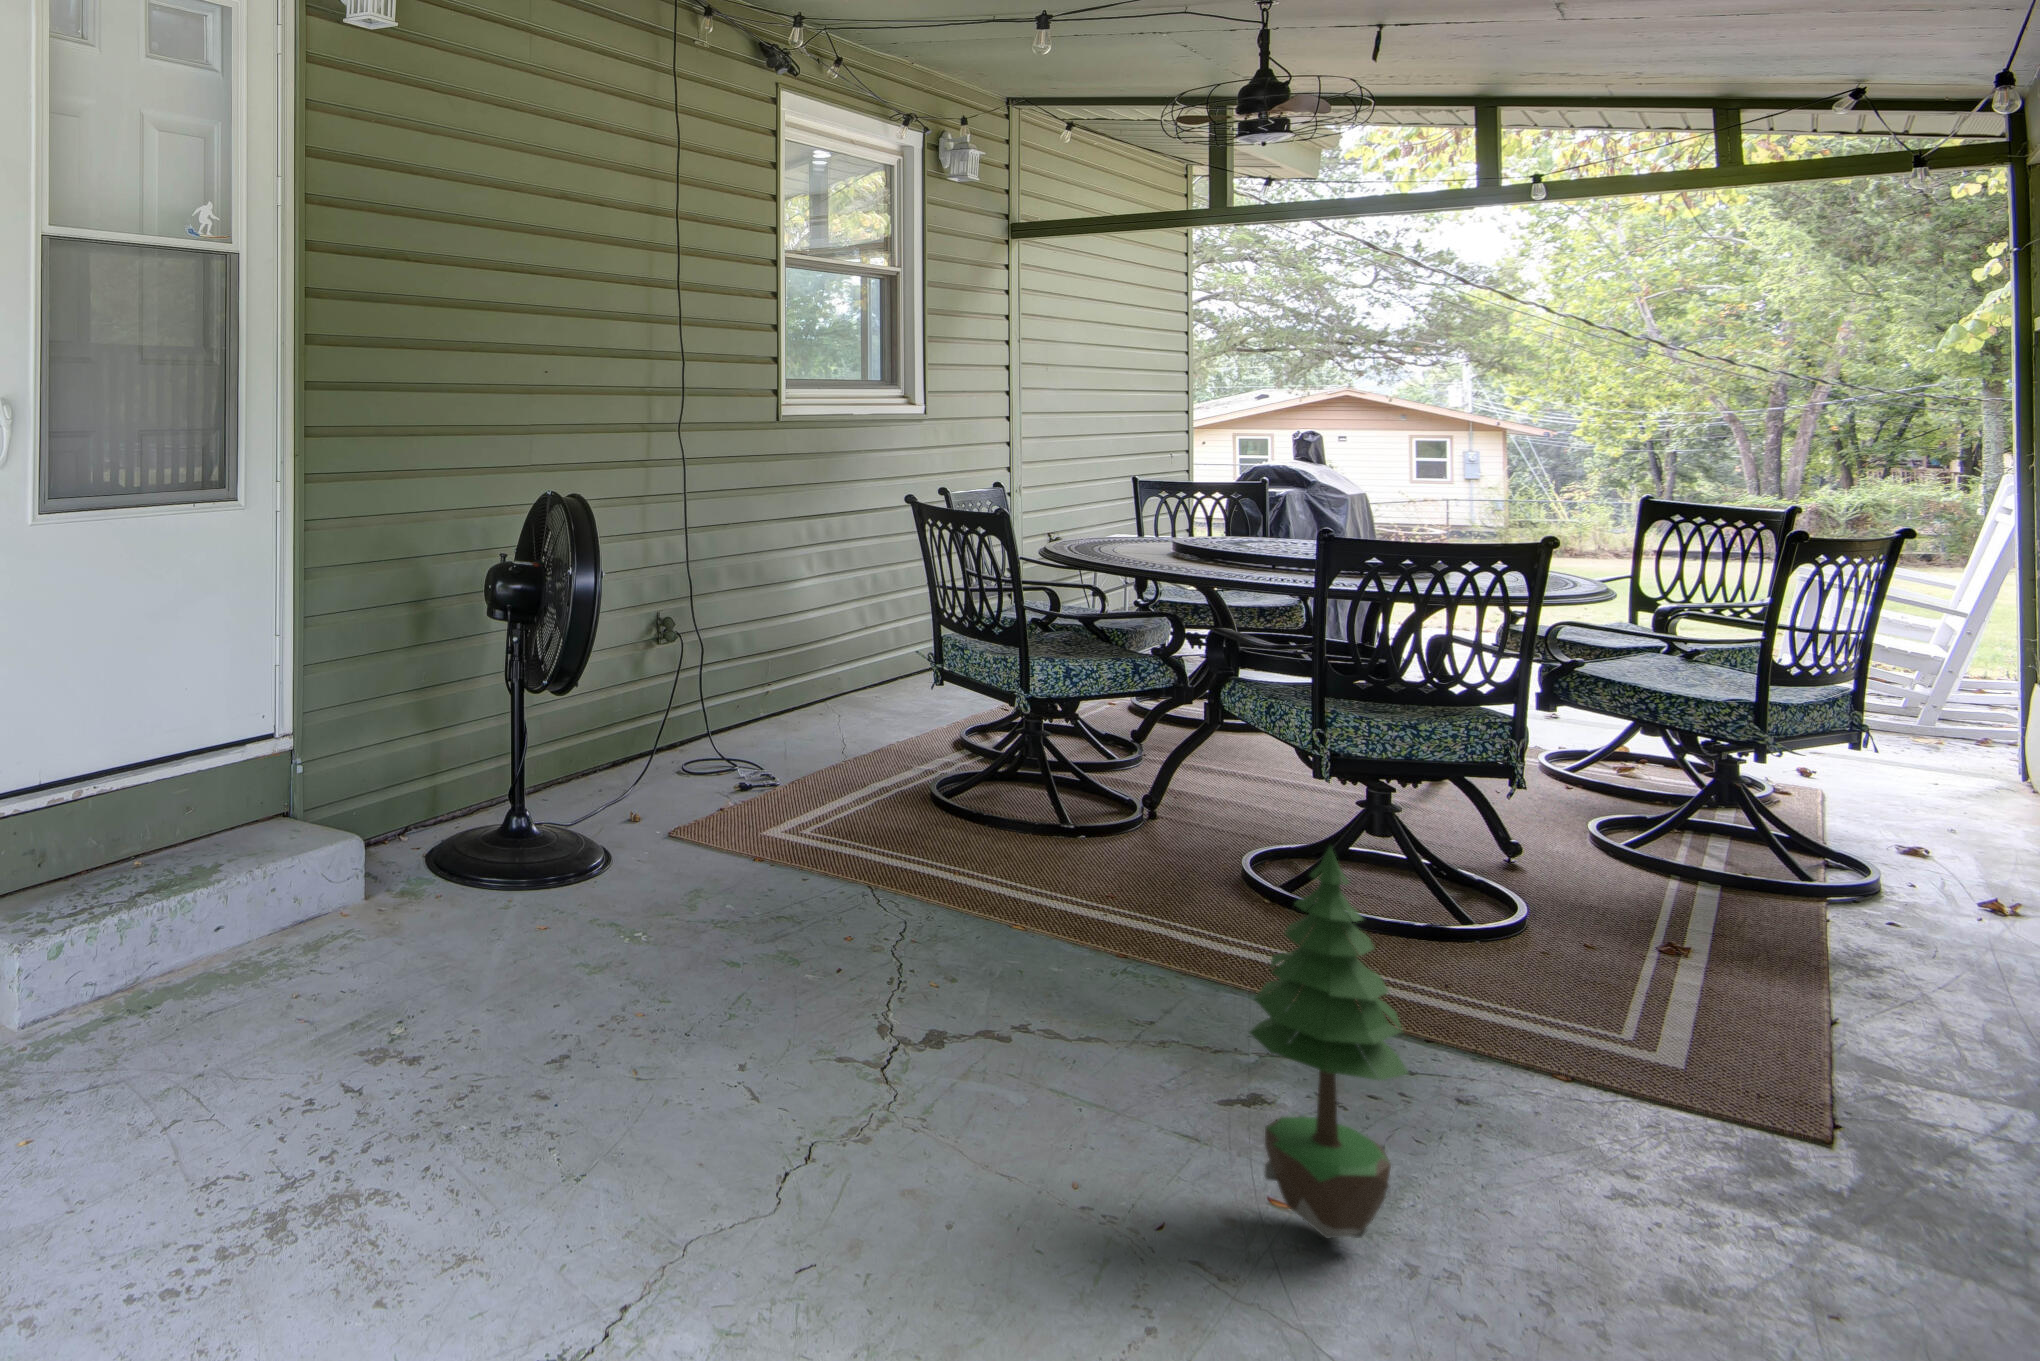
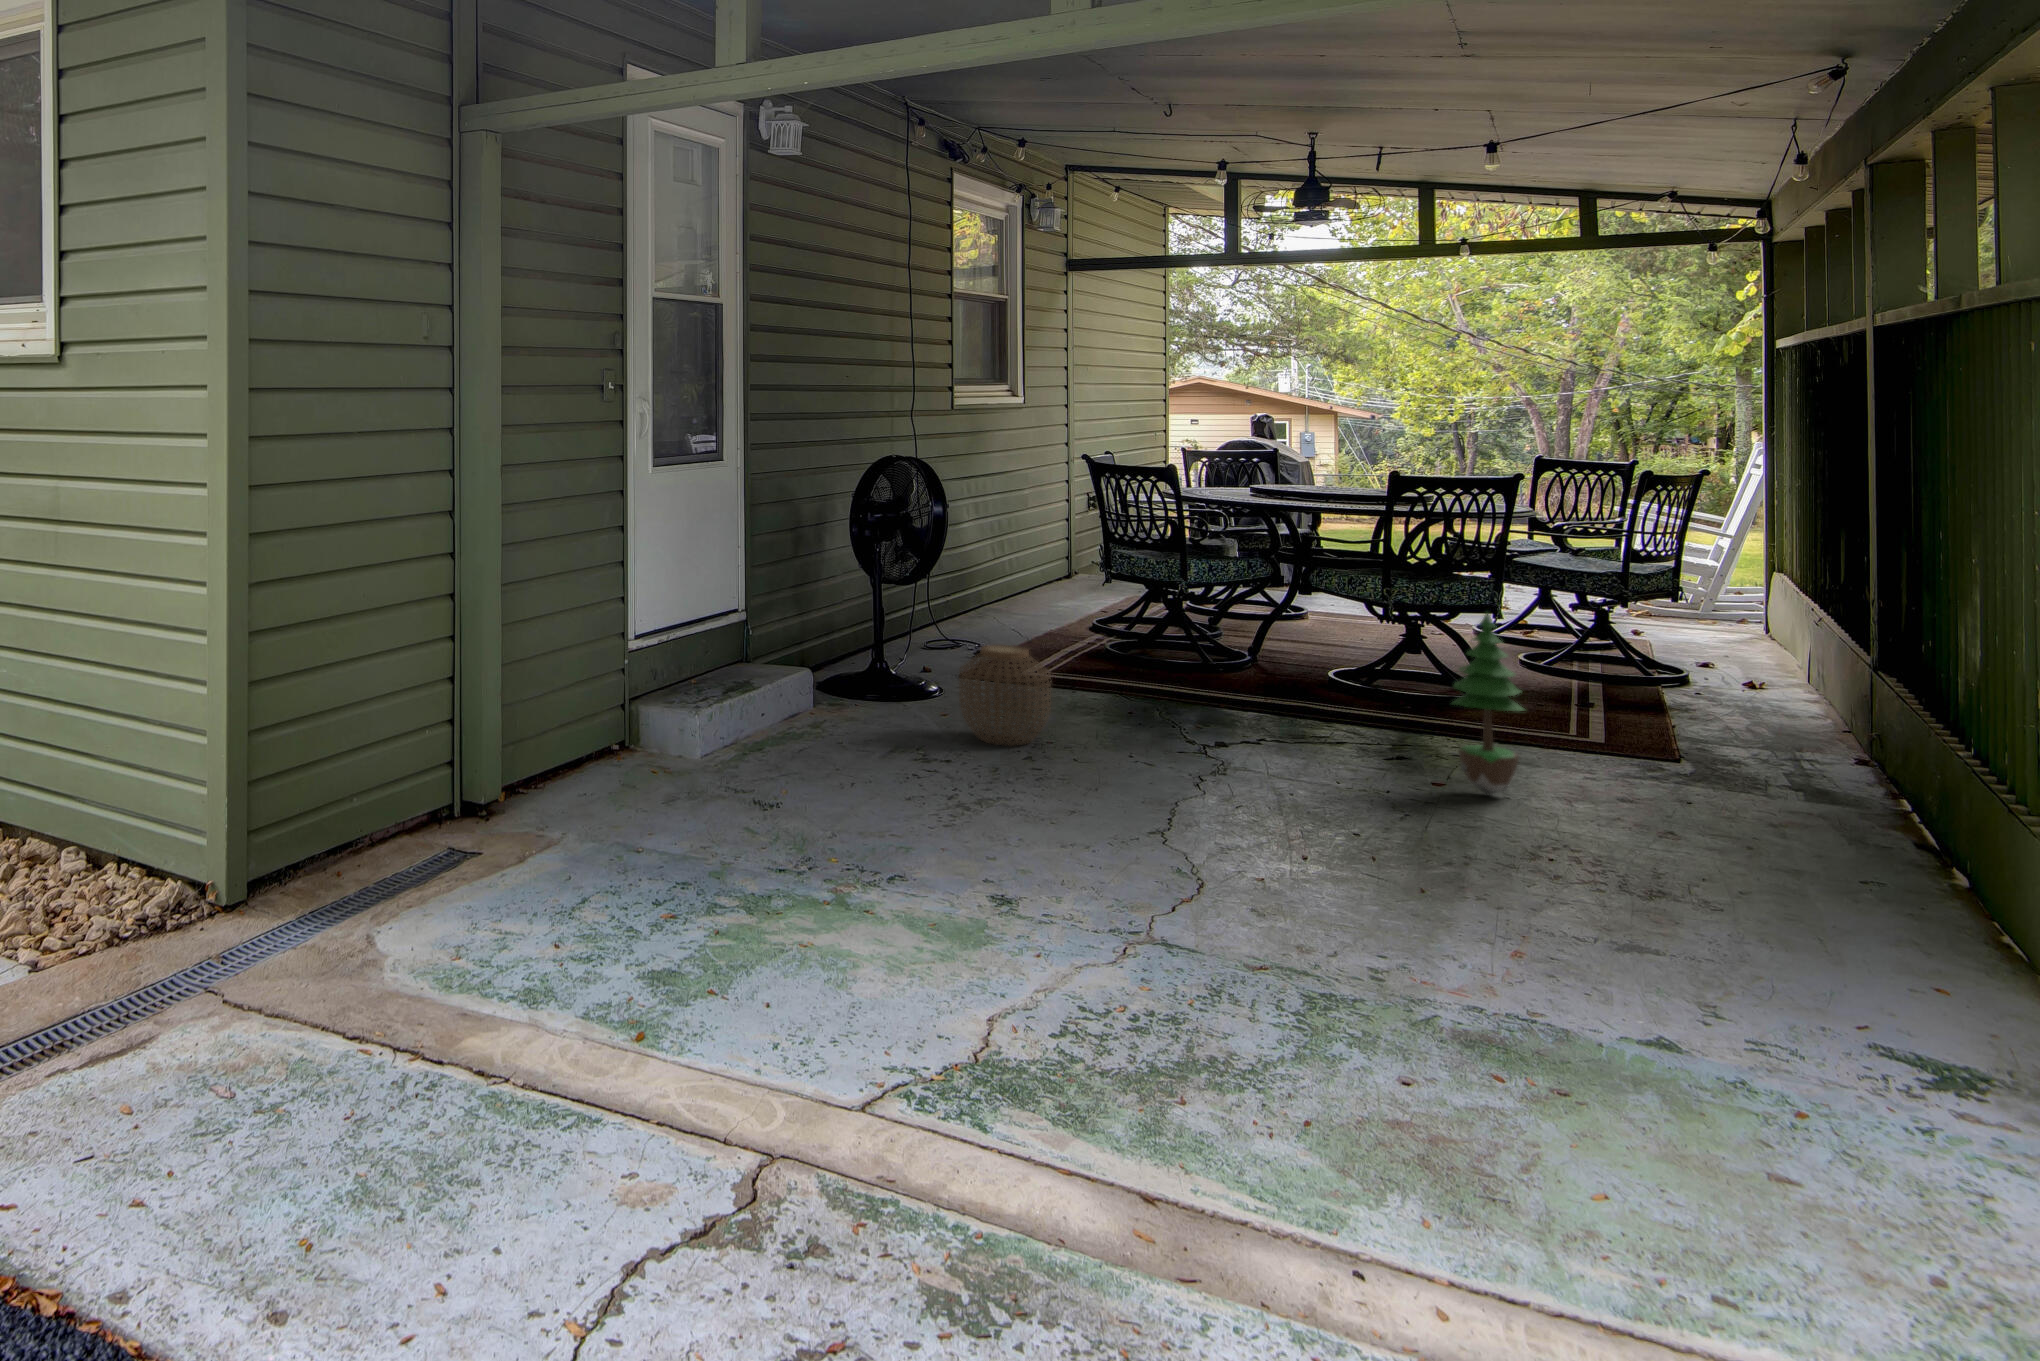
woven basket: none [494,785,640,963] -> present [959,645,1052,745]

